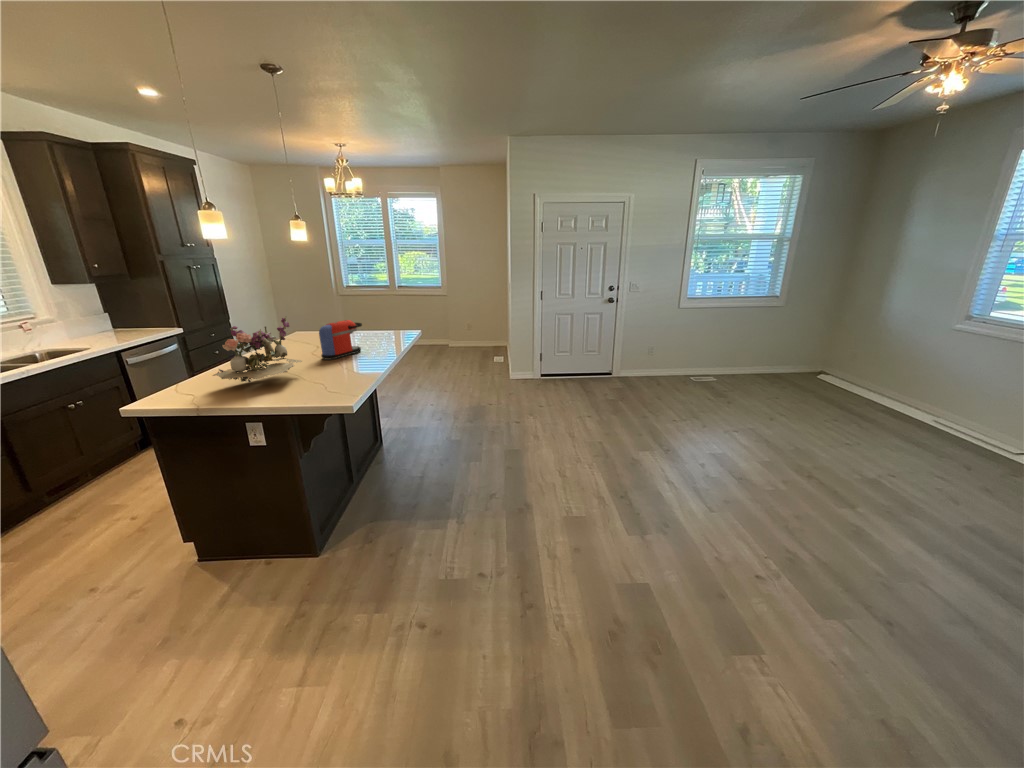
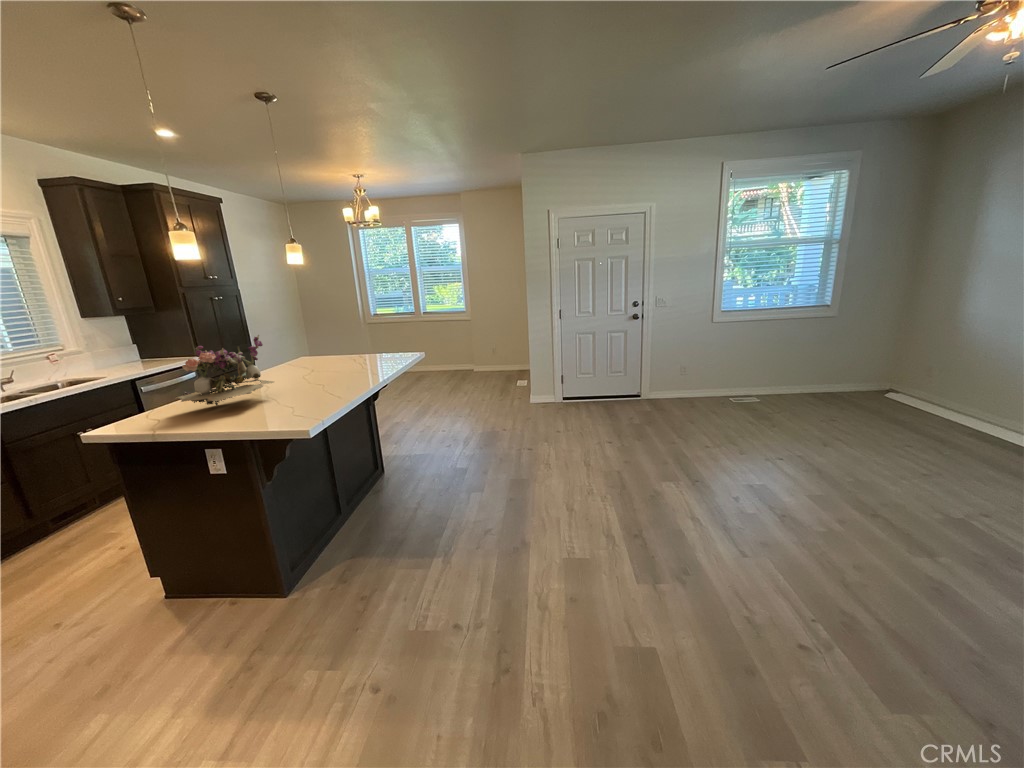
coffee maker: present [319,320,362,360] -> none [302,340,351,381]

